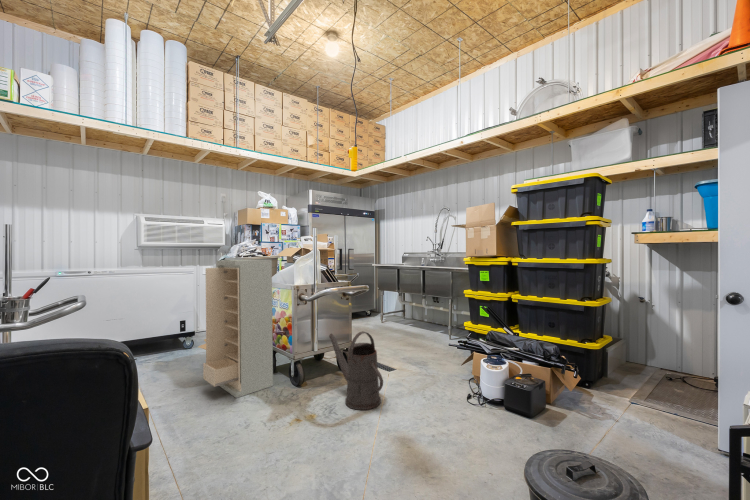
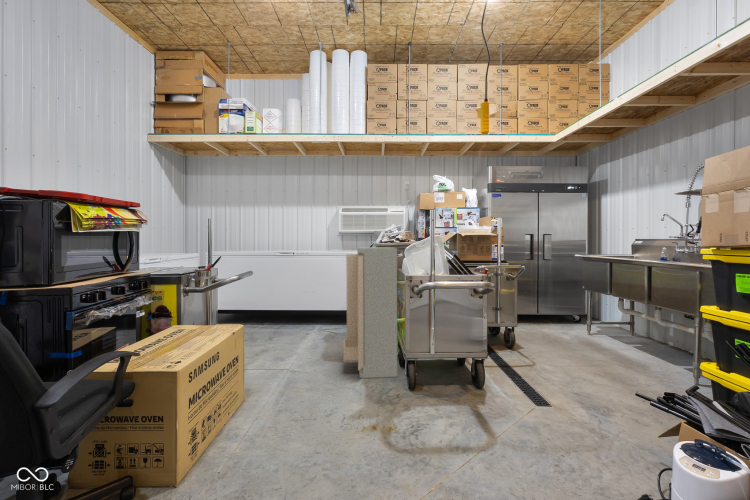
watering can: present [329,331,383,410] -> none [446,336,492,440]

